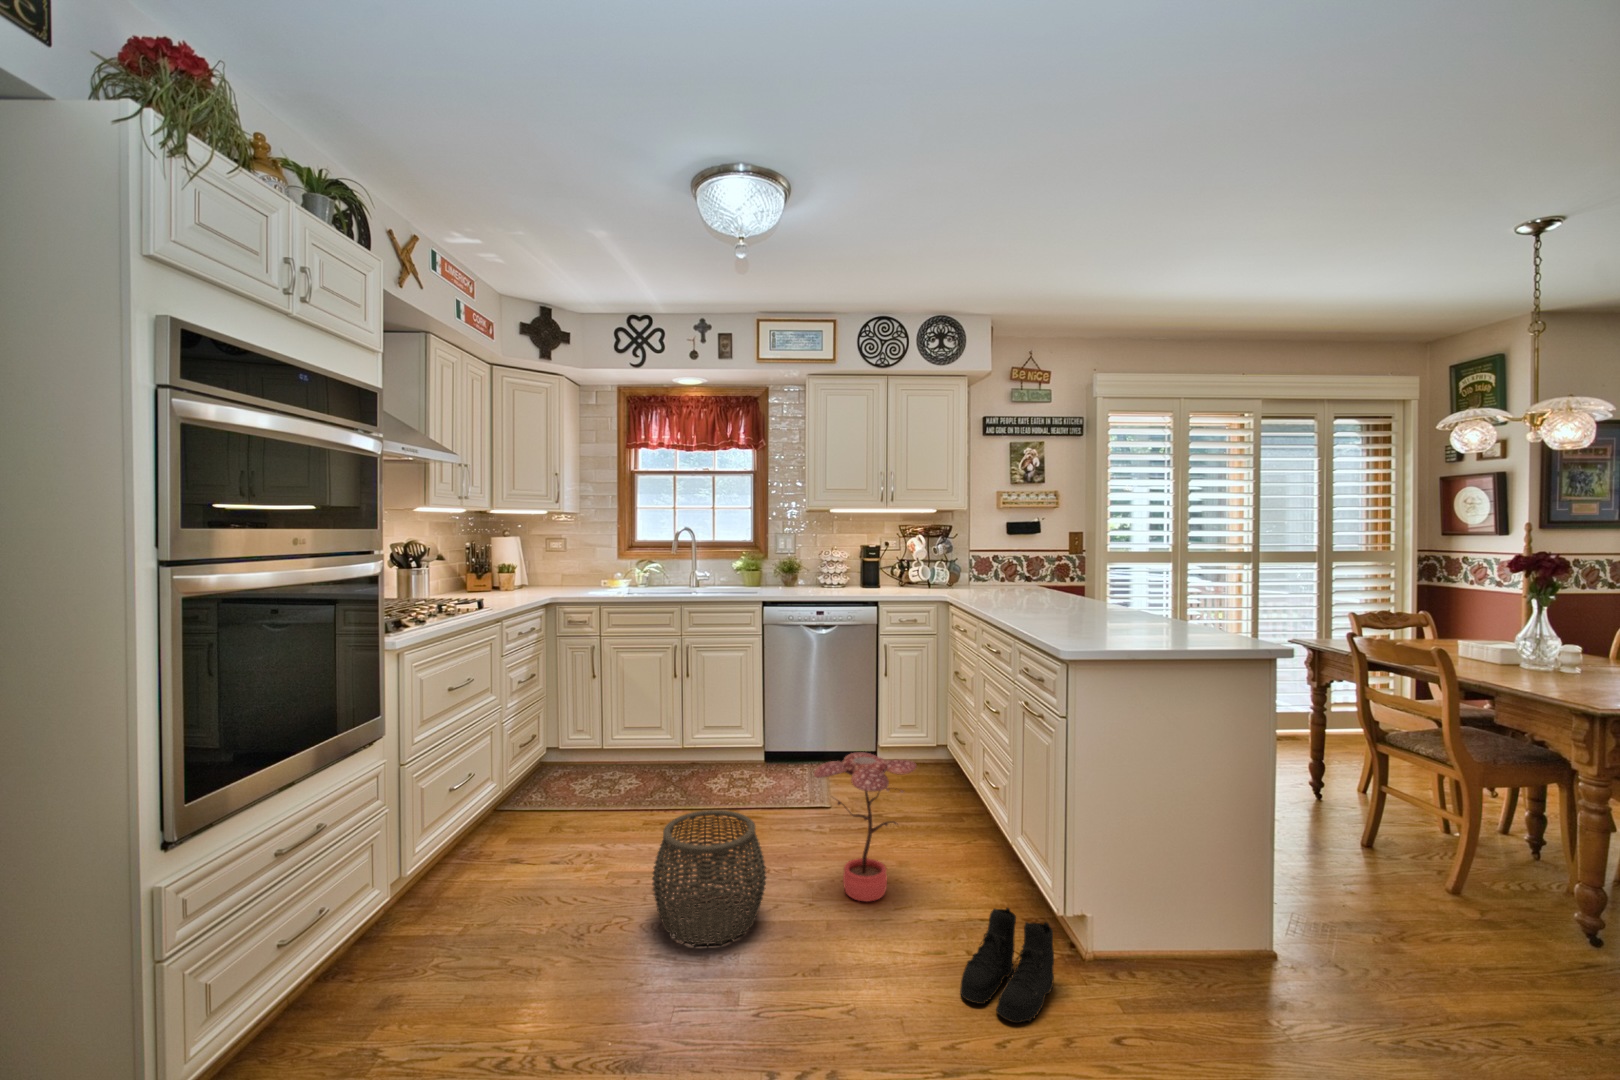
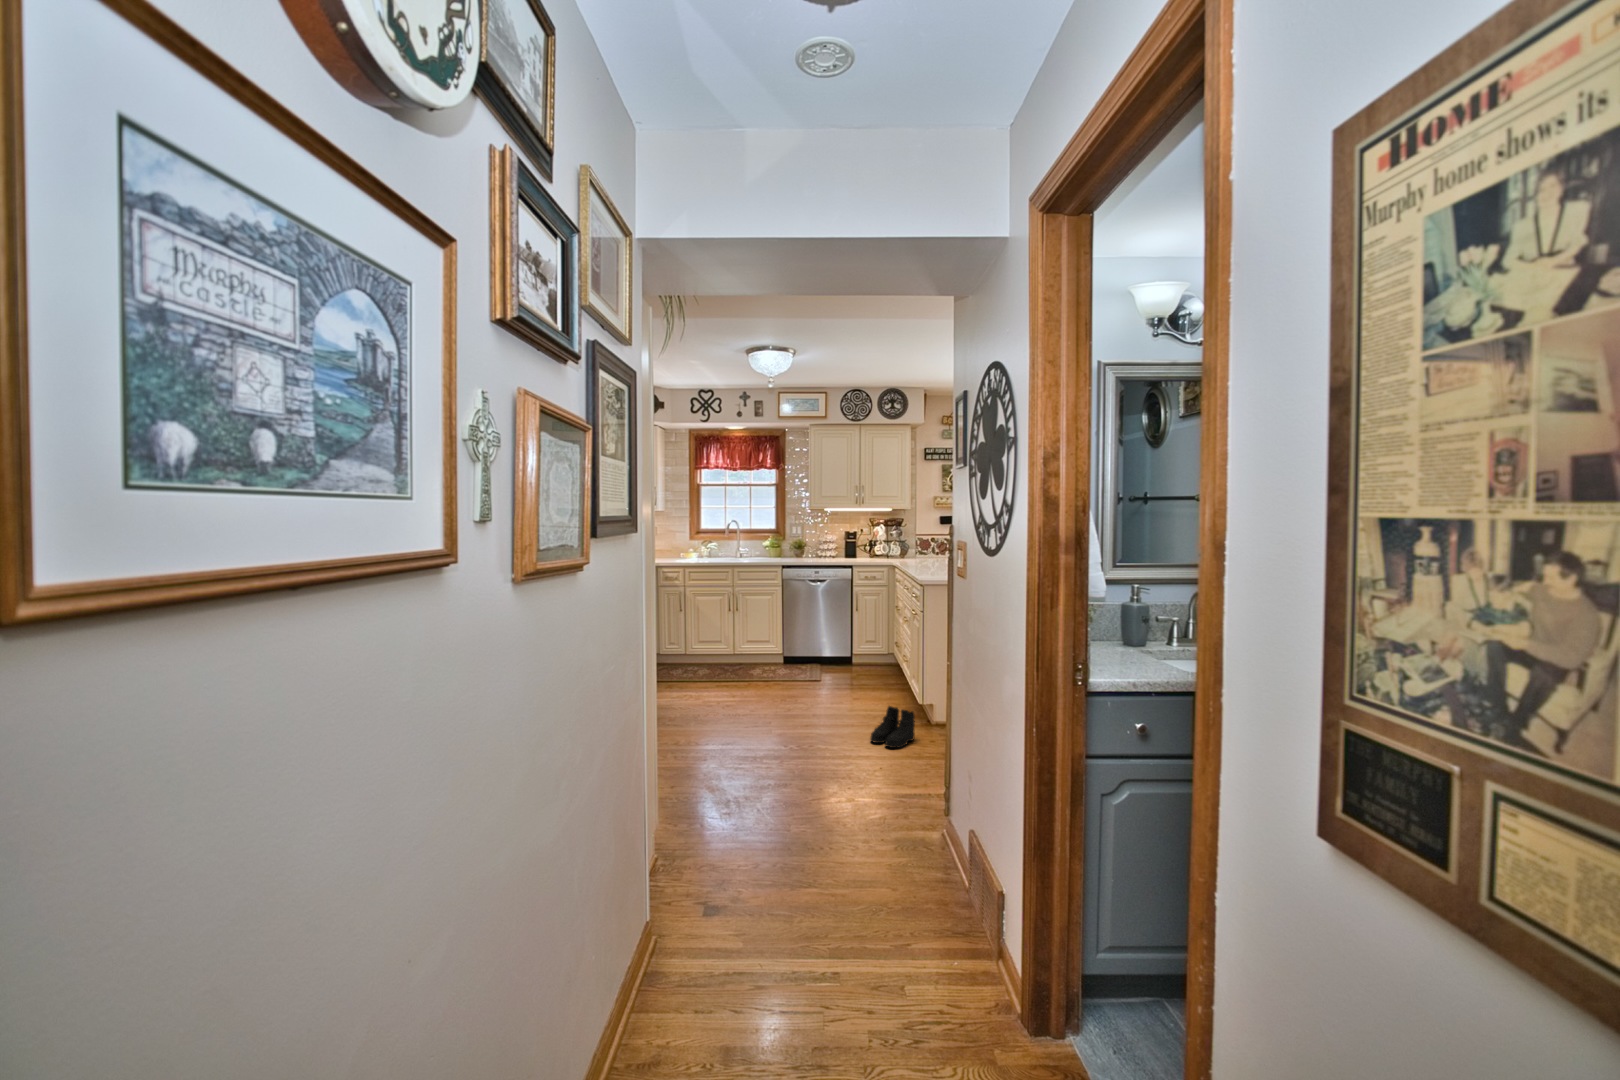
potted plant: present [814,752,916,901] -> none [806,643,860,715]
woven basket: present [652,810,766,946] -> none [726,668,782,727]

